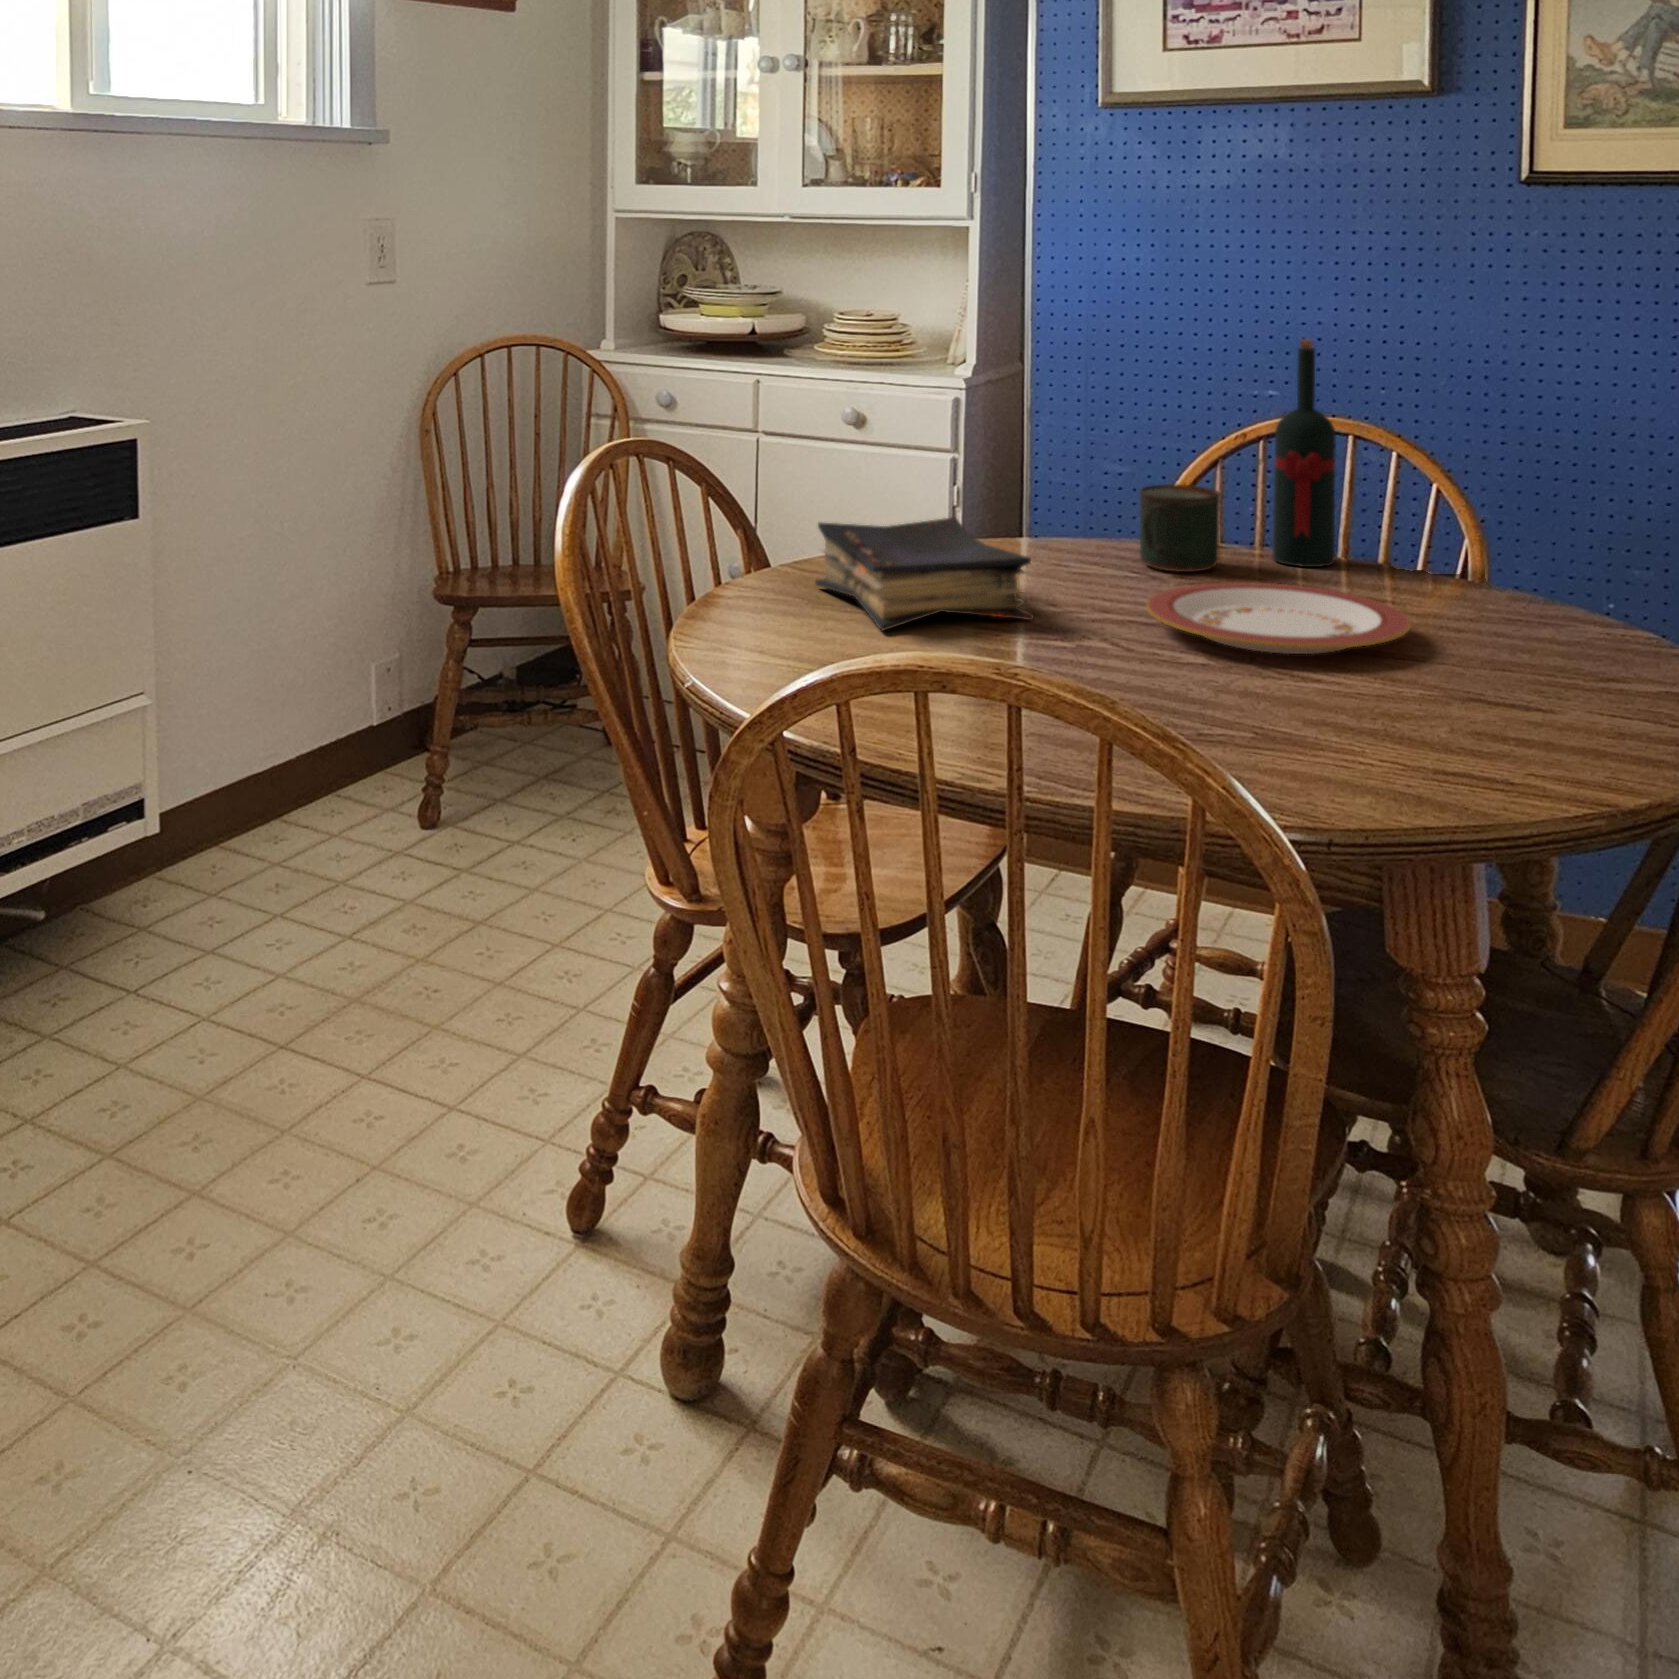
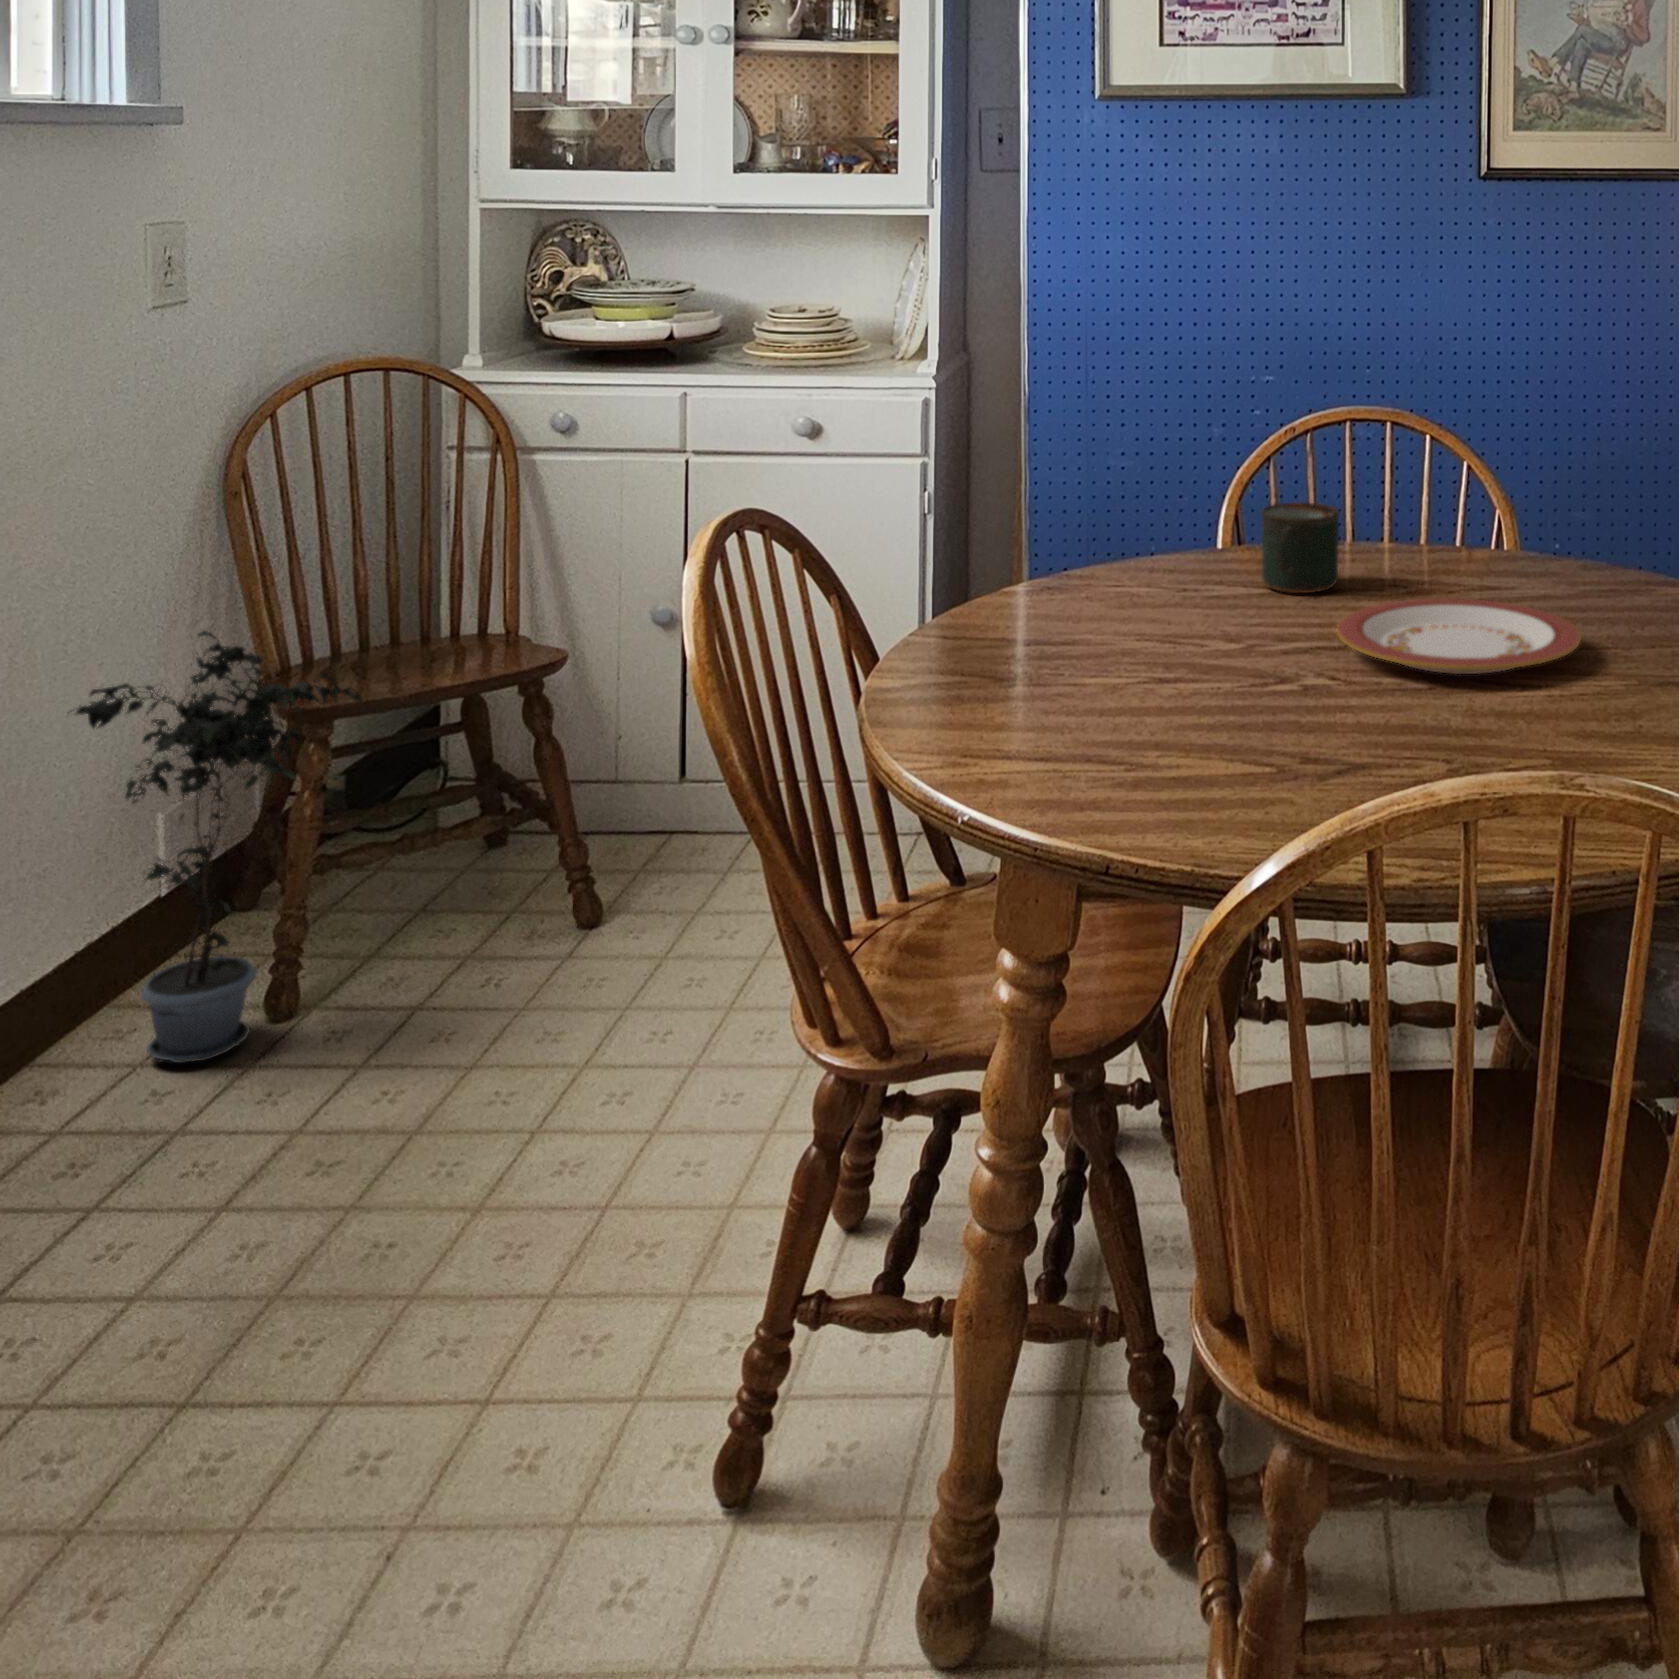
wine bottle: present [1272,339,1336,567] -> none [1373,350,1429,574]
book: present [815,517,1033,631] -> none [972,562,1236,705]
potted plant: none [292,526,474,844] -> present [76,631,361,1063]

